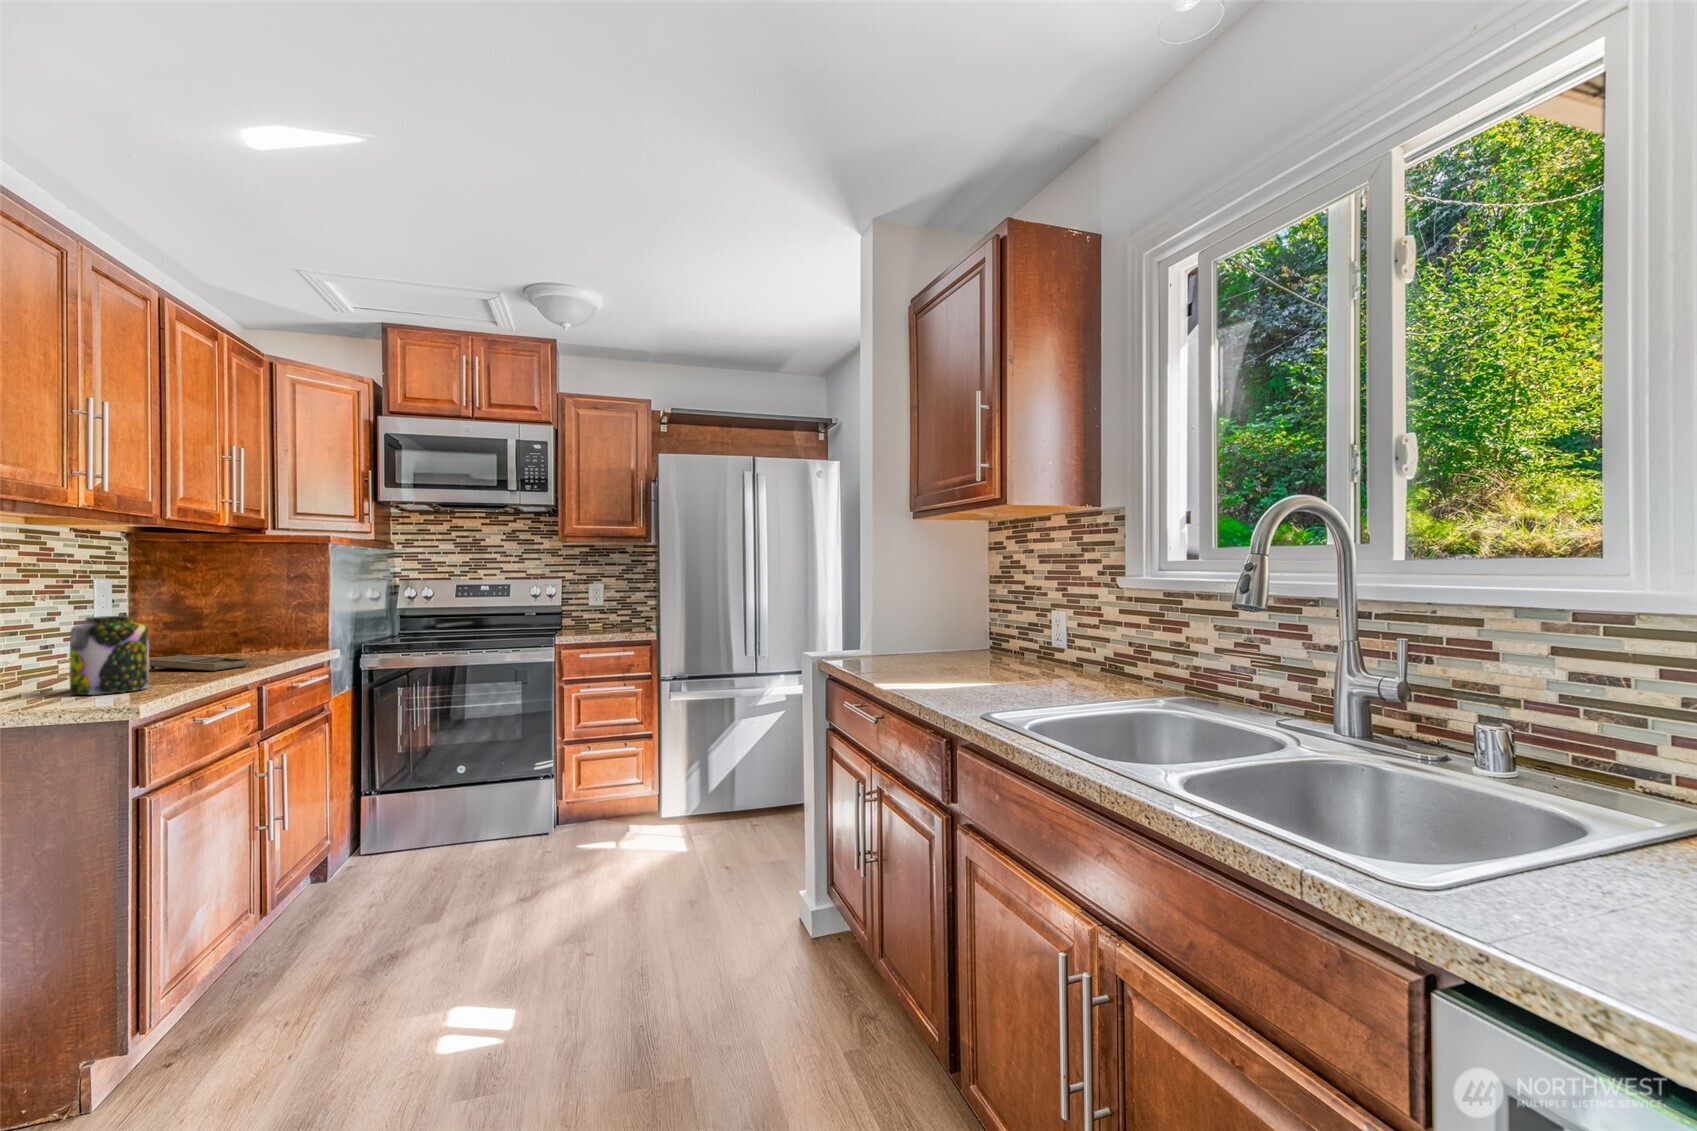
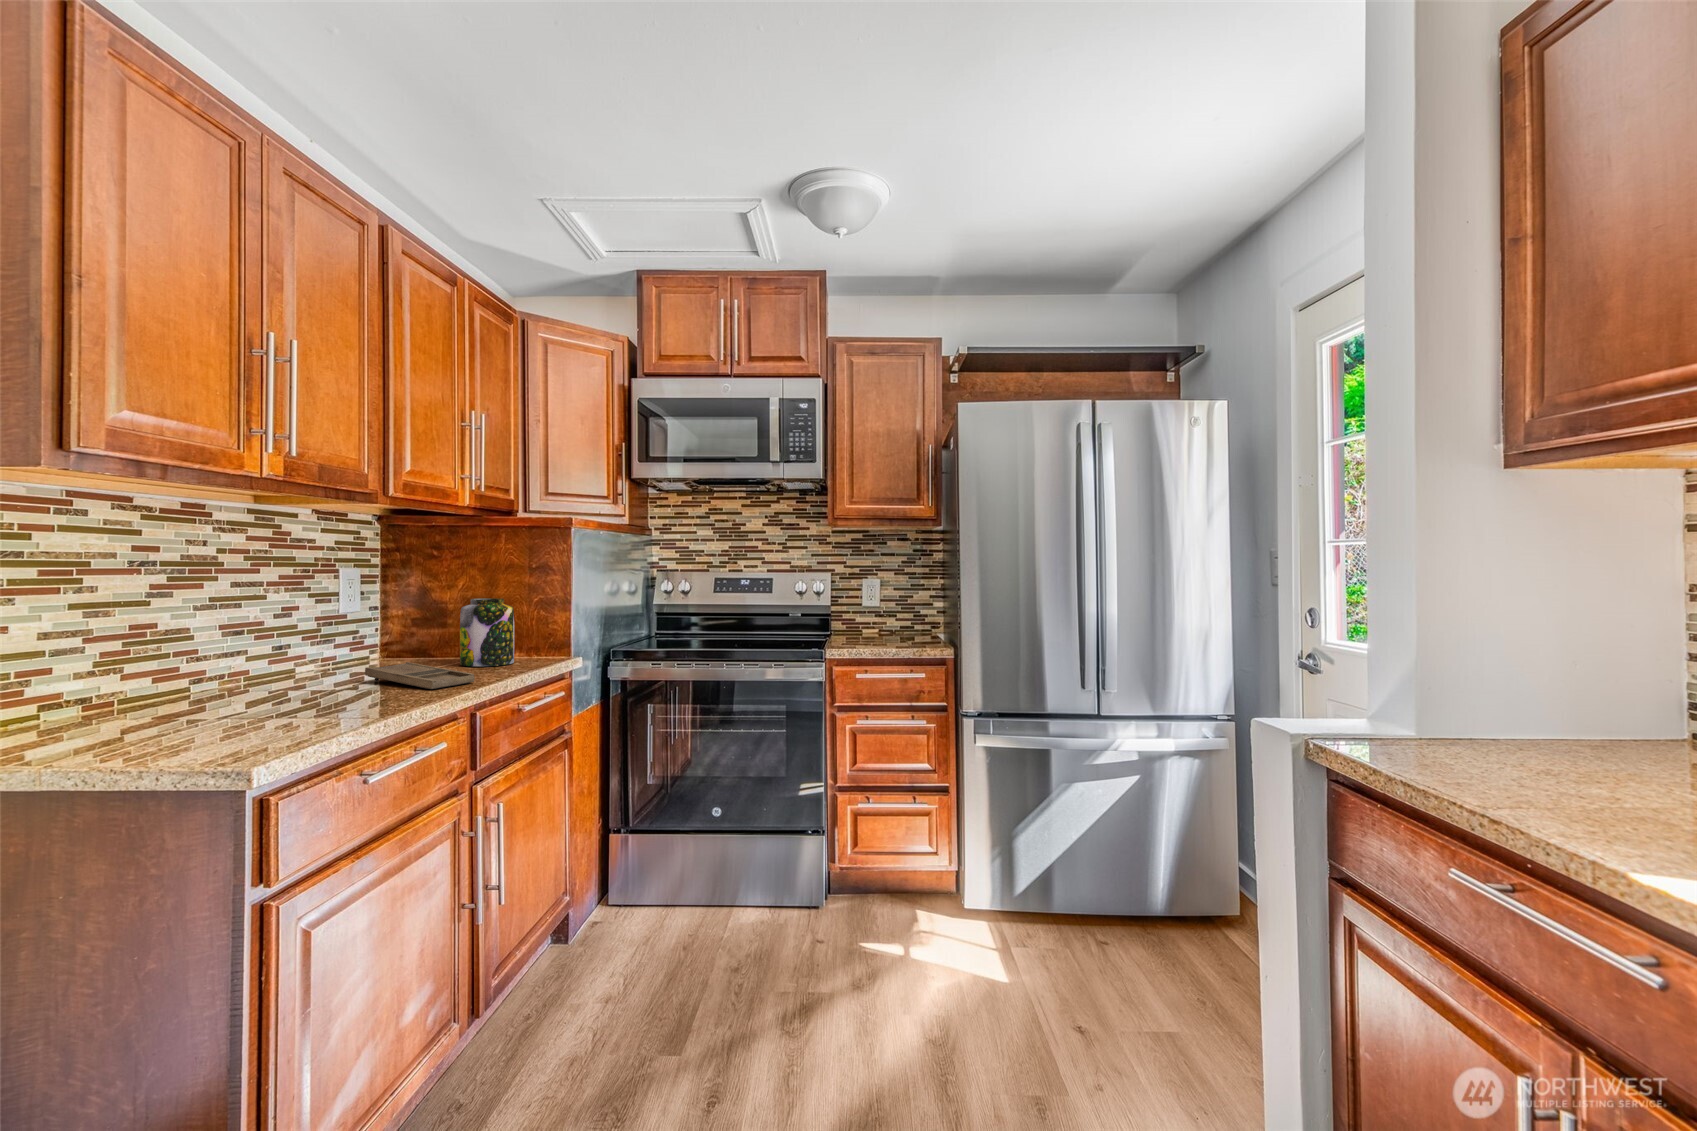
jar: present [70,616,149,695] -> present [460,598,514,666]

